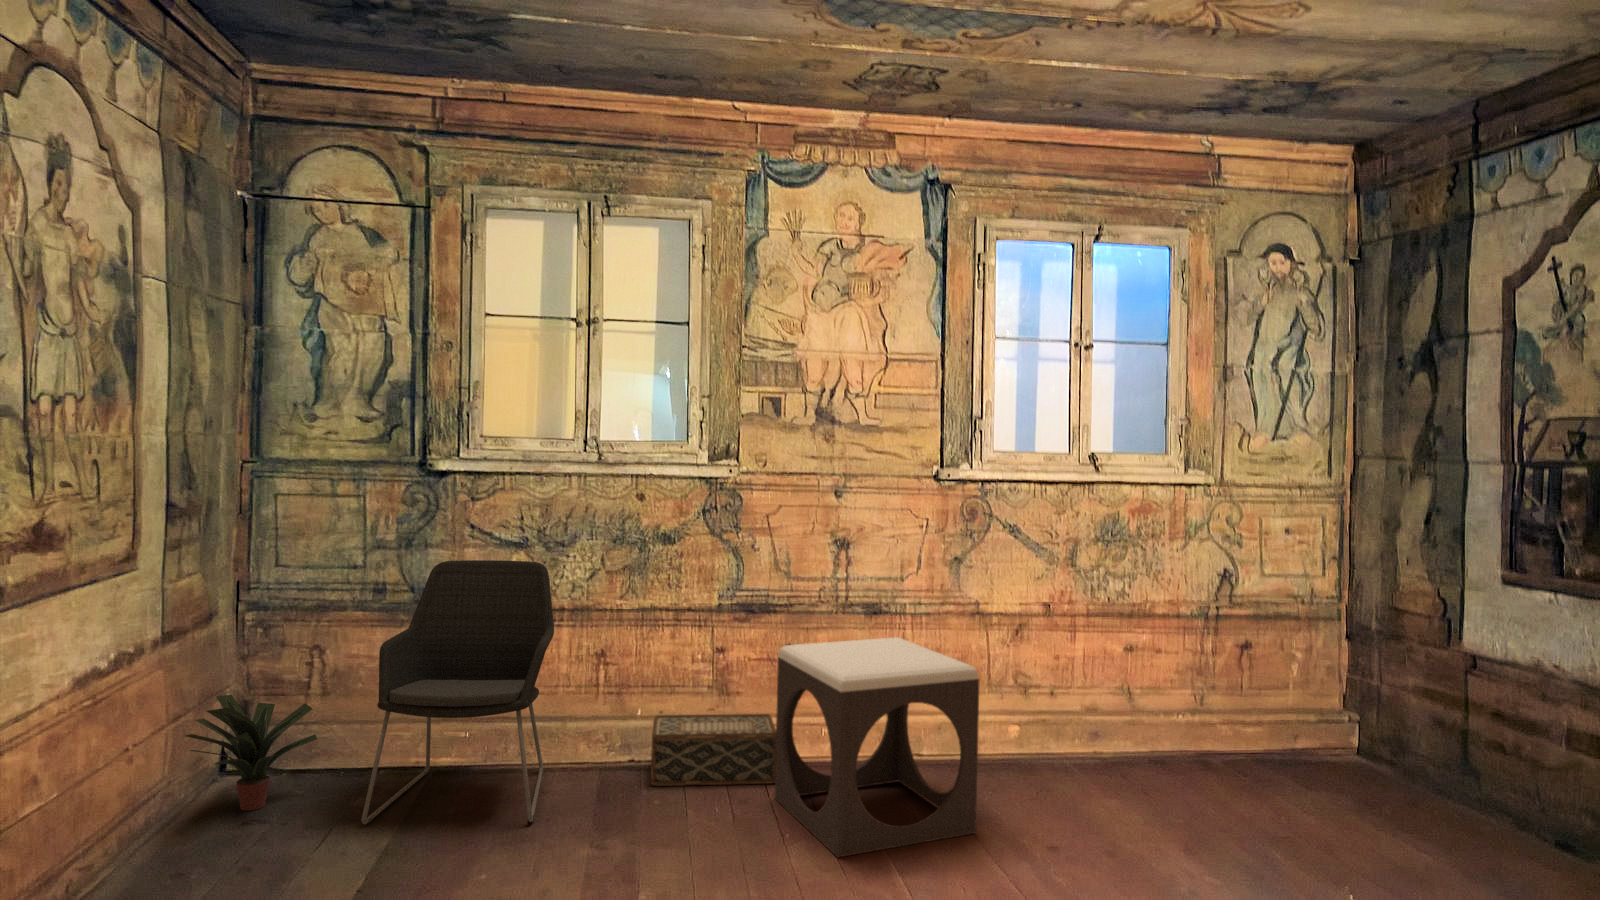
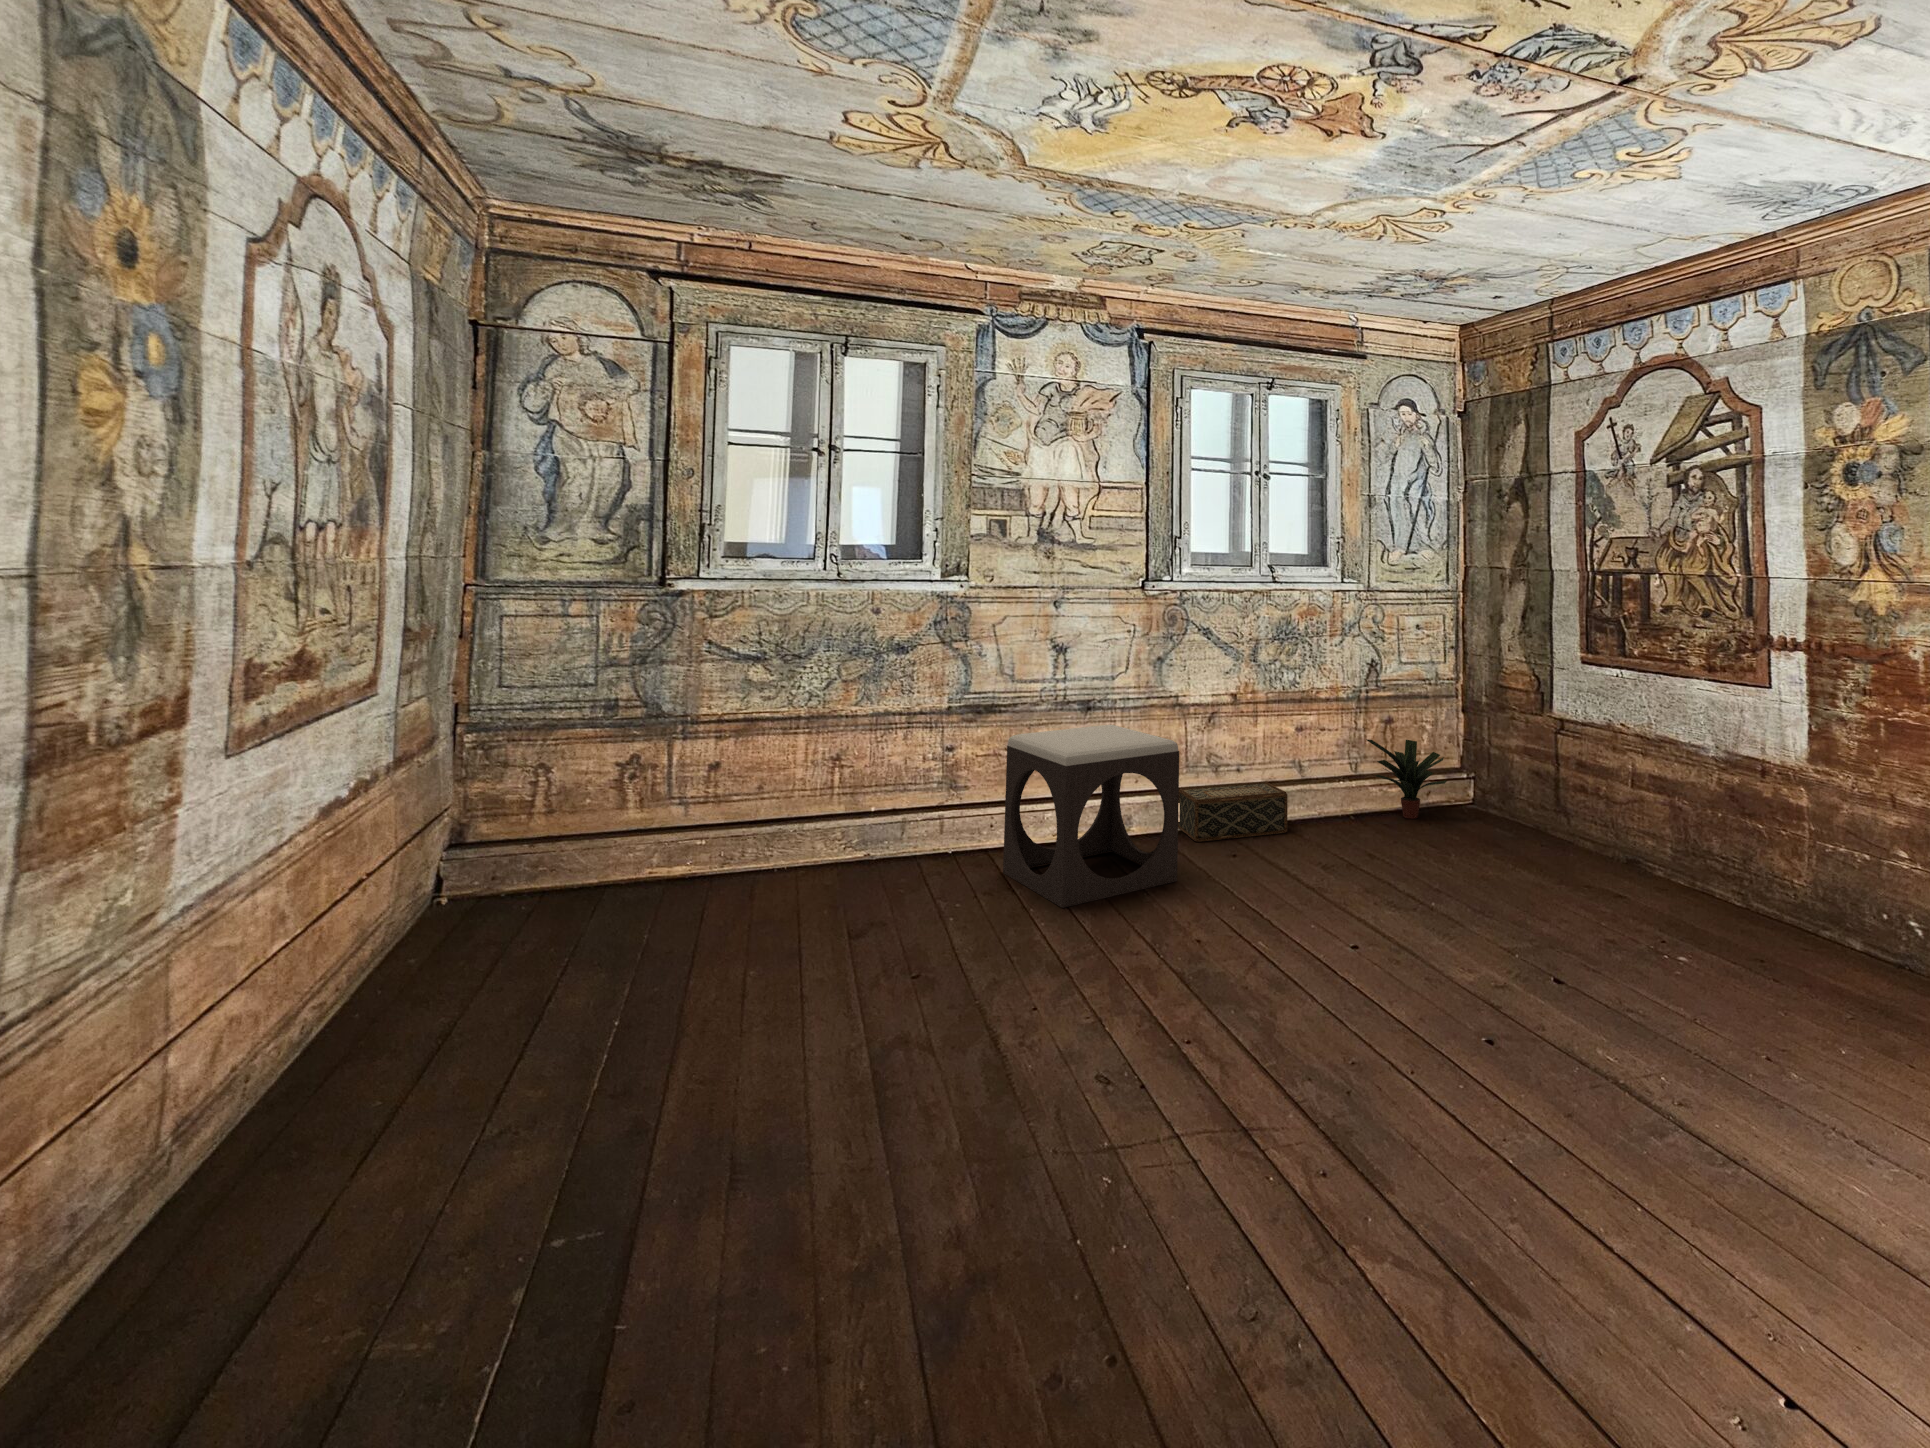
chair: present [361,560,554,825] -> none [601,672,793,927]
potted plant: present [185,695,317,811] -> present [1366,739,1446,819]
woven basket: present [651,714,776,786] -> present [1178,782,1288,842]

